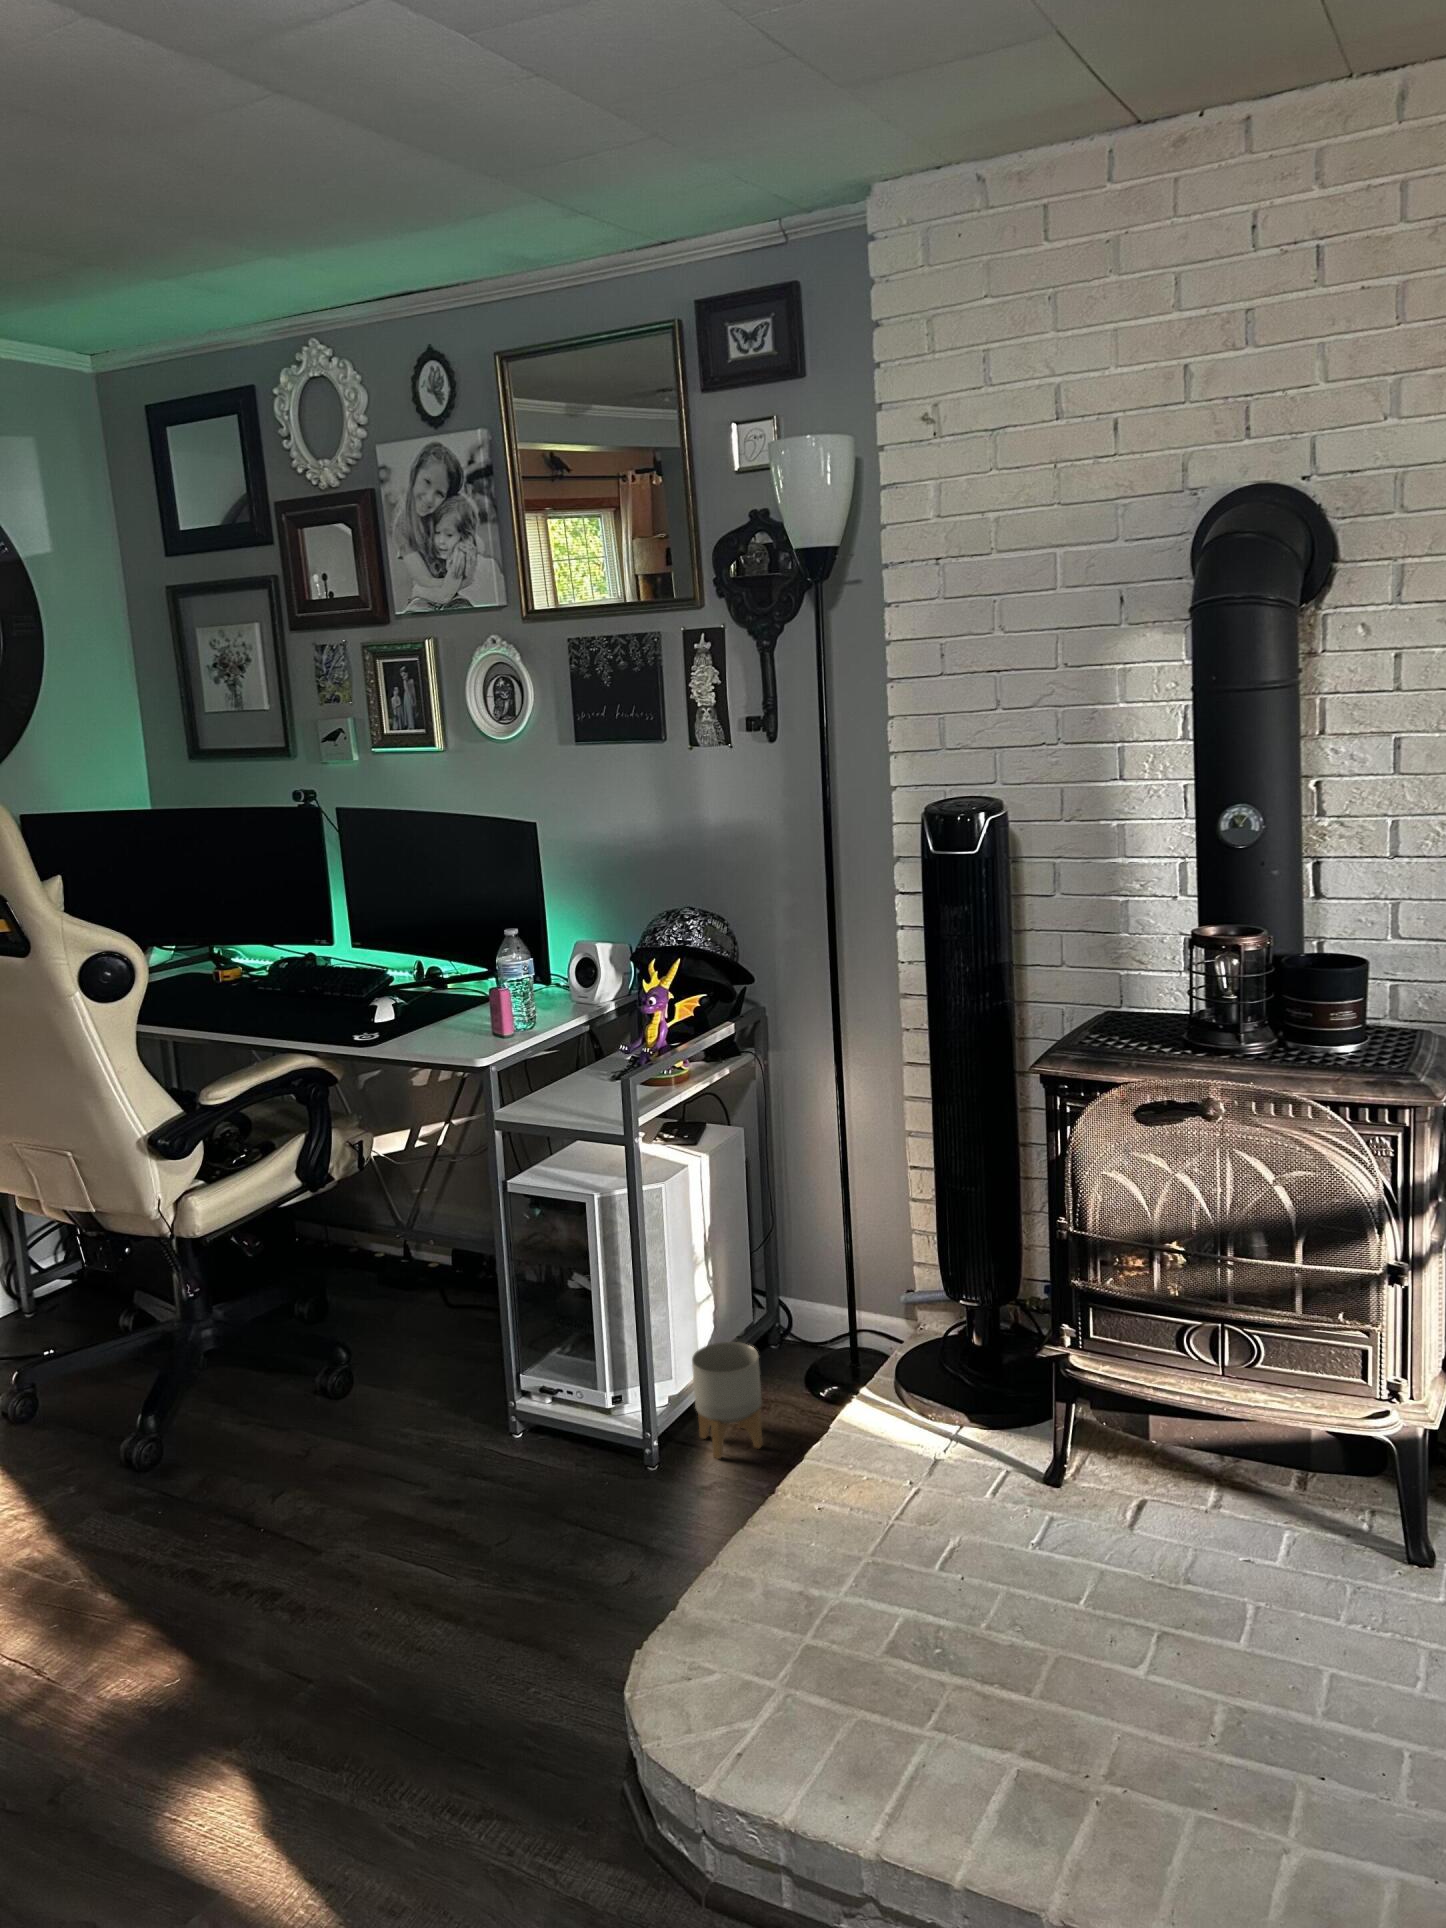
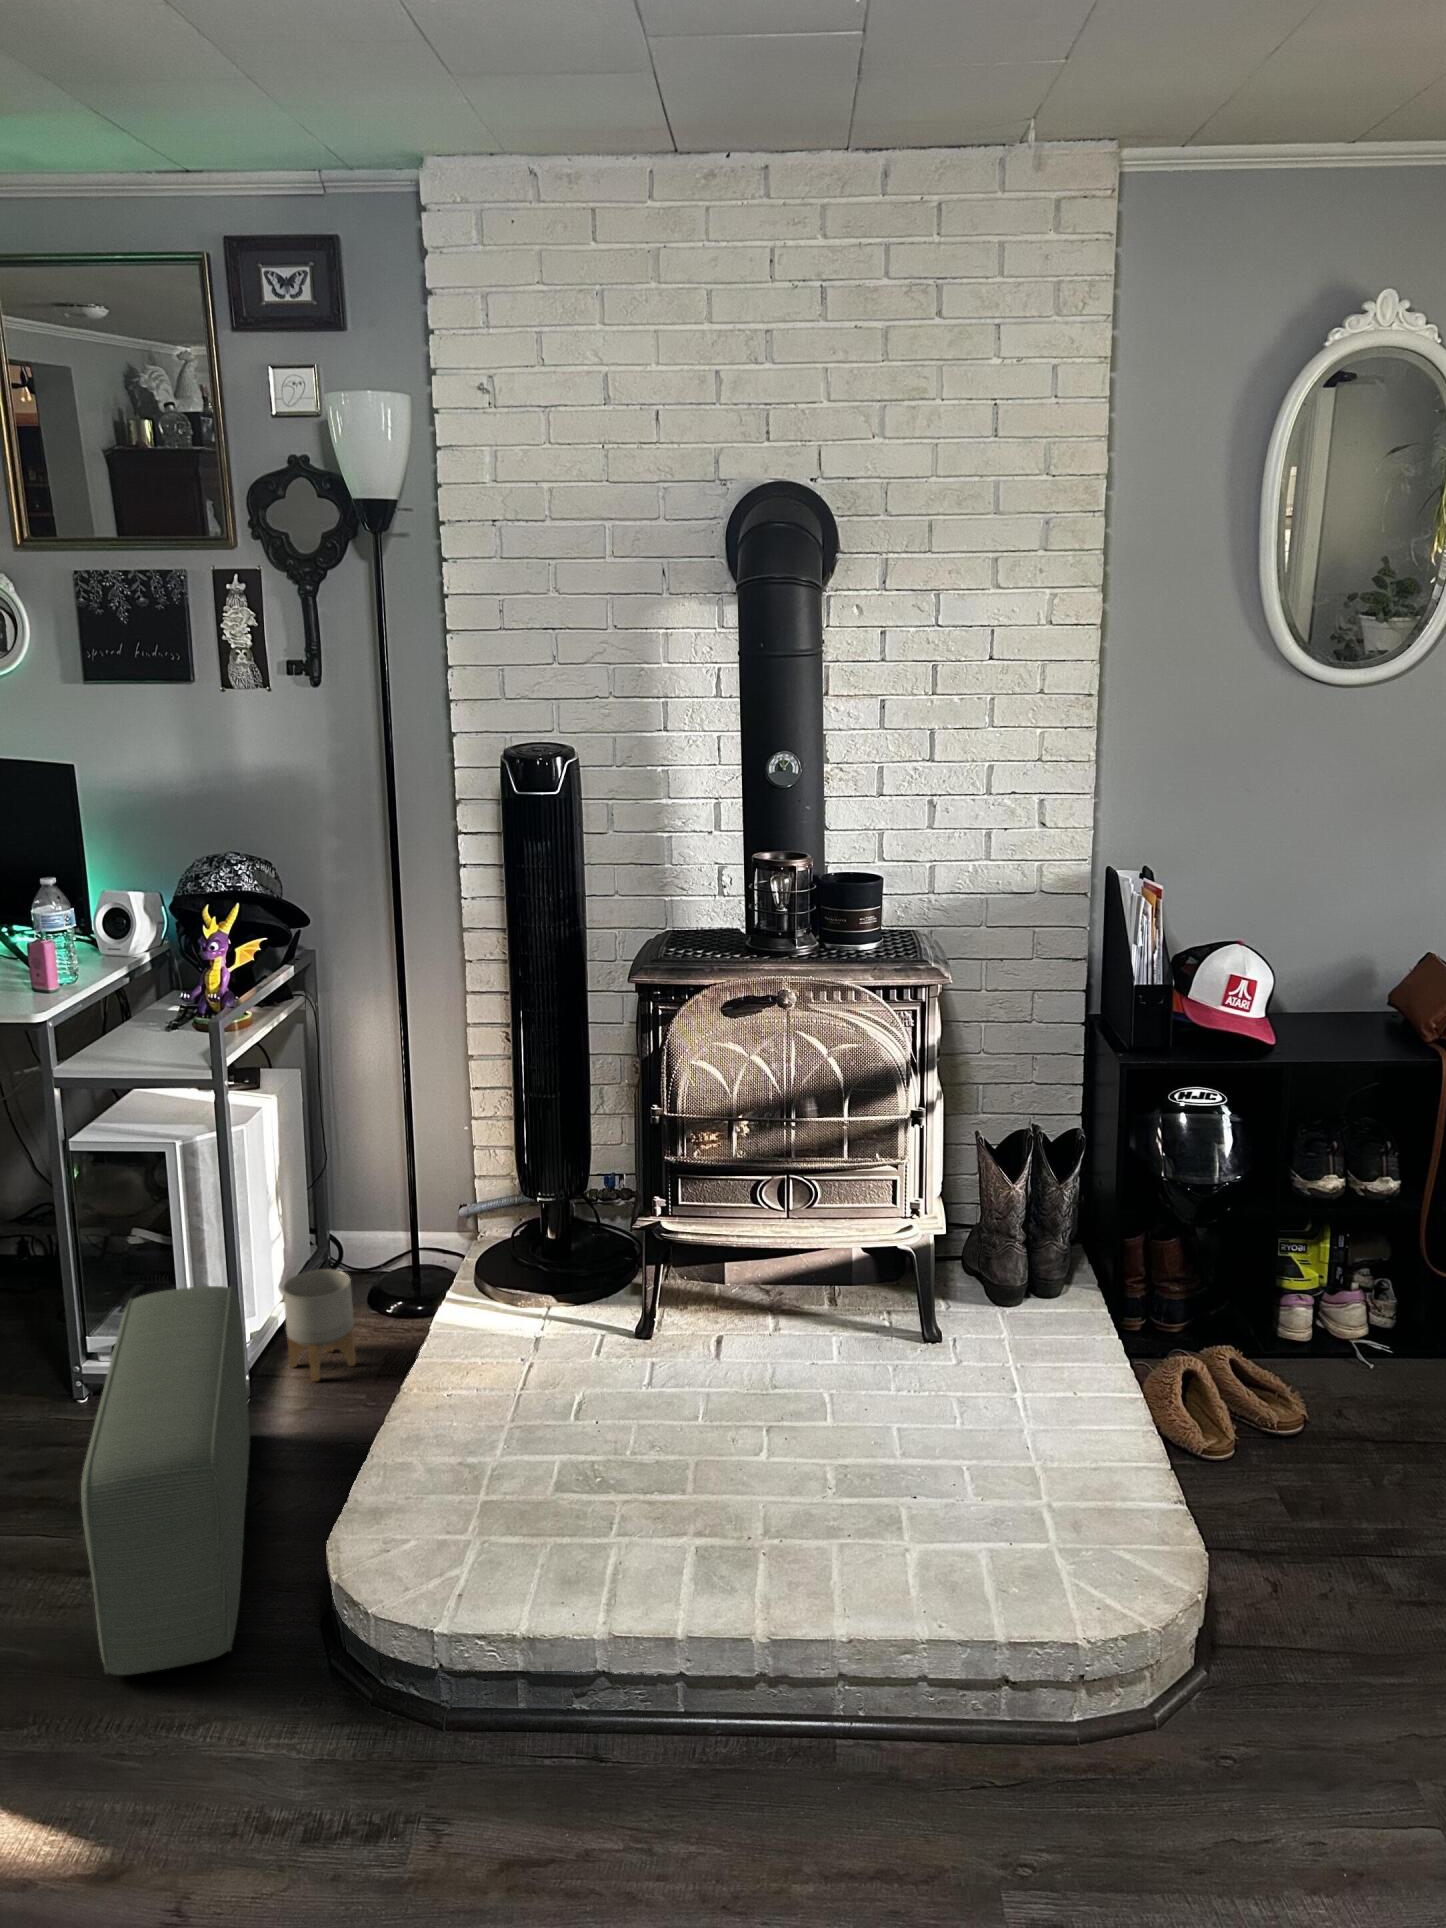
pouf: none [386,1348,633,1755] -> present [81,1286,250,1675]

